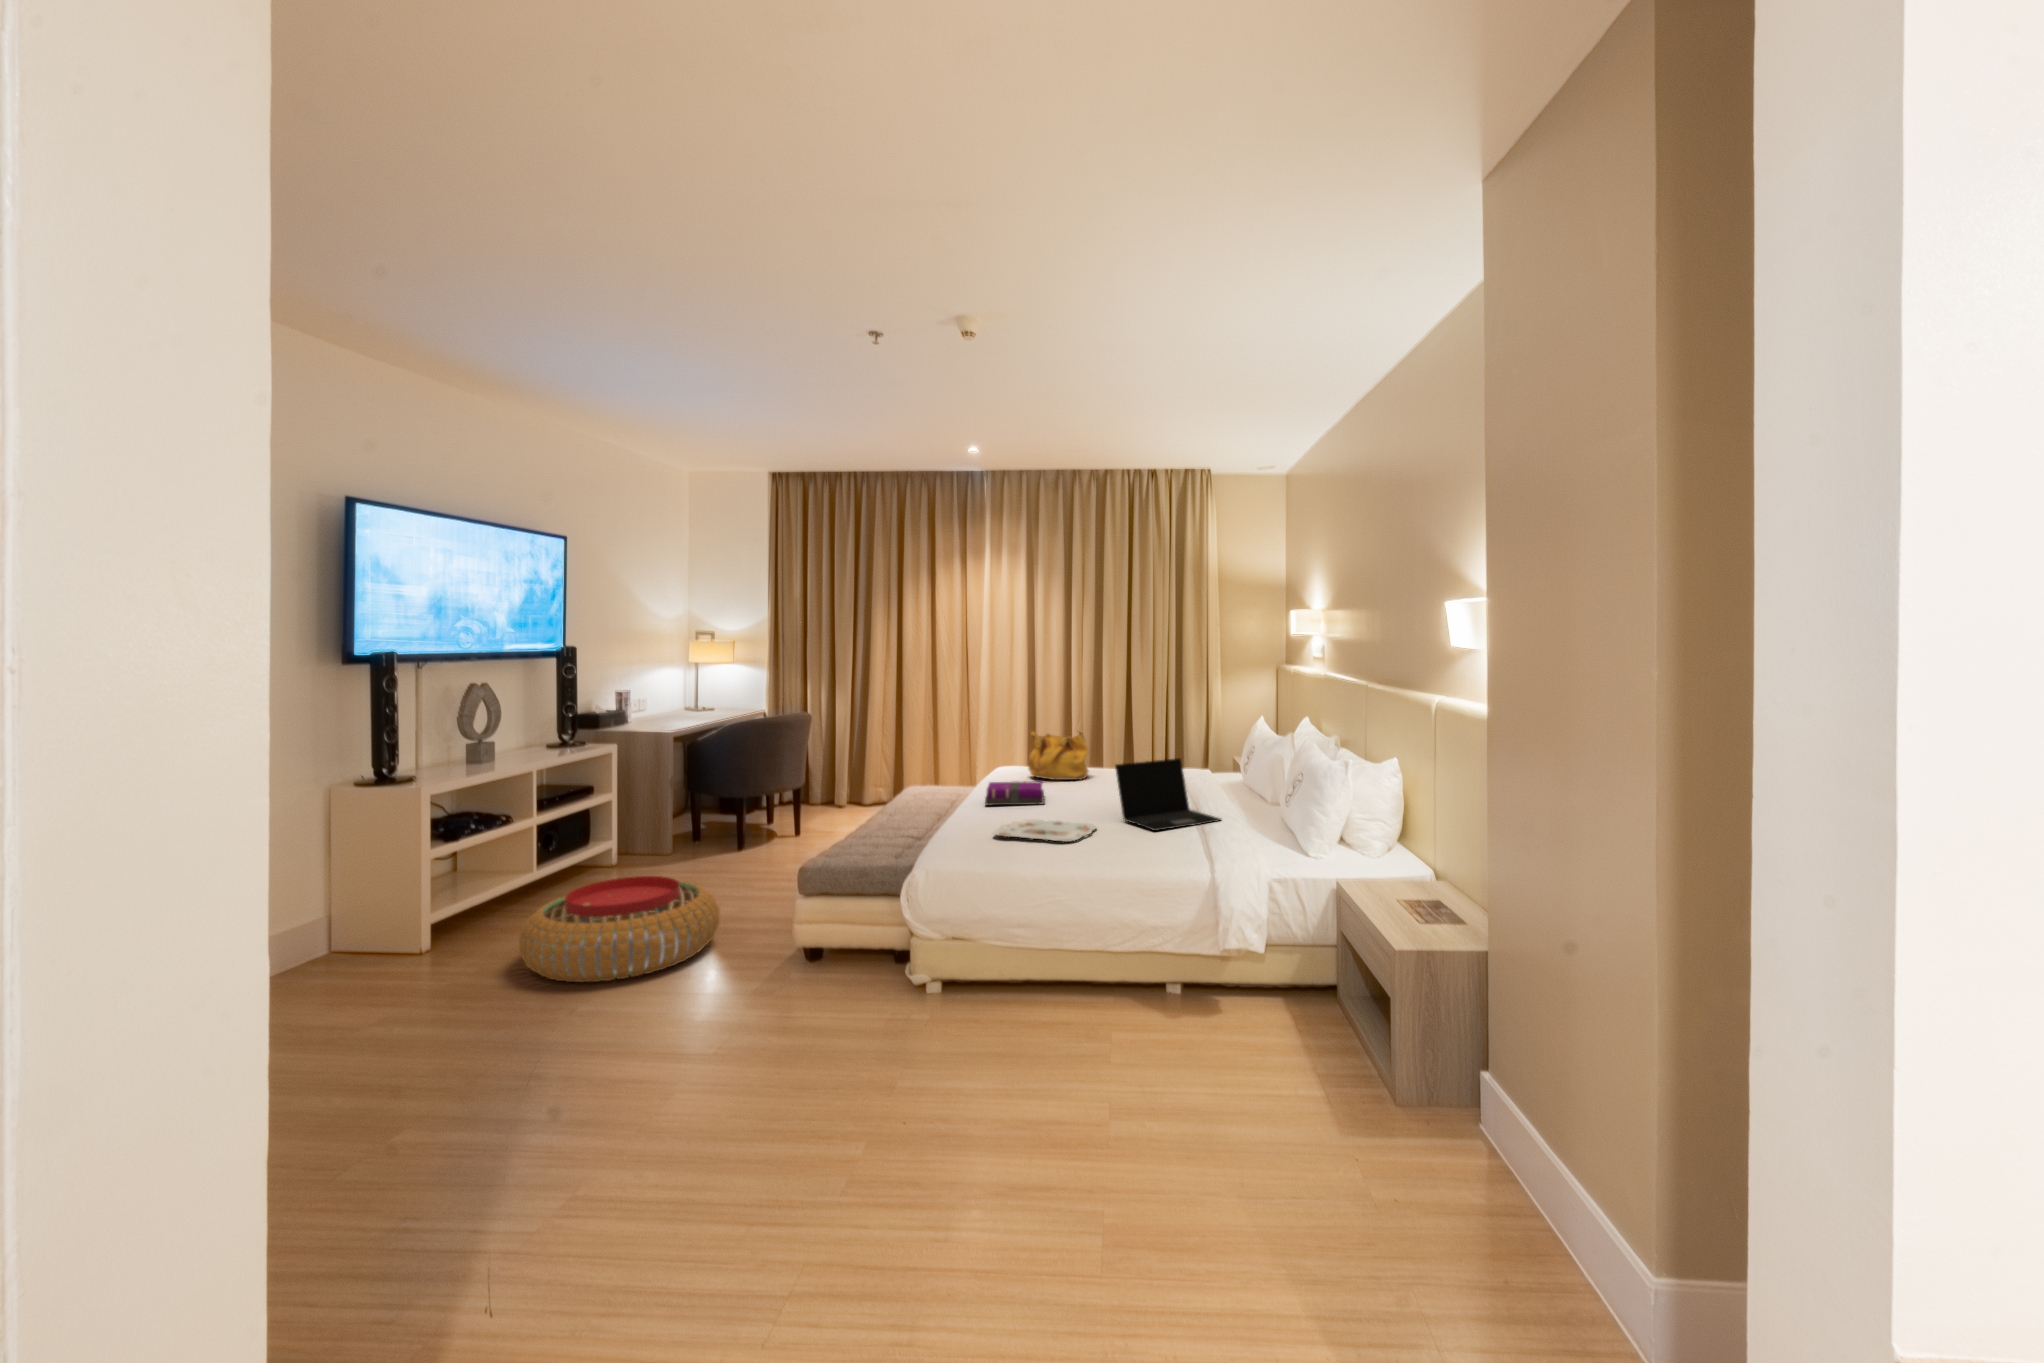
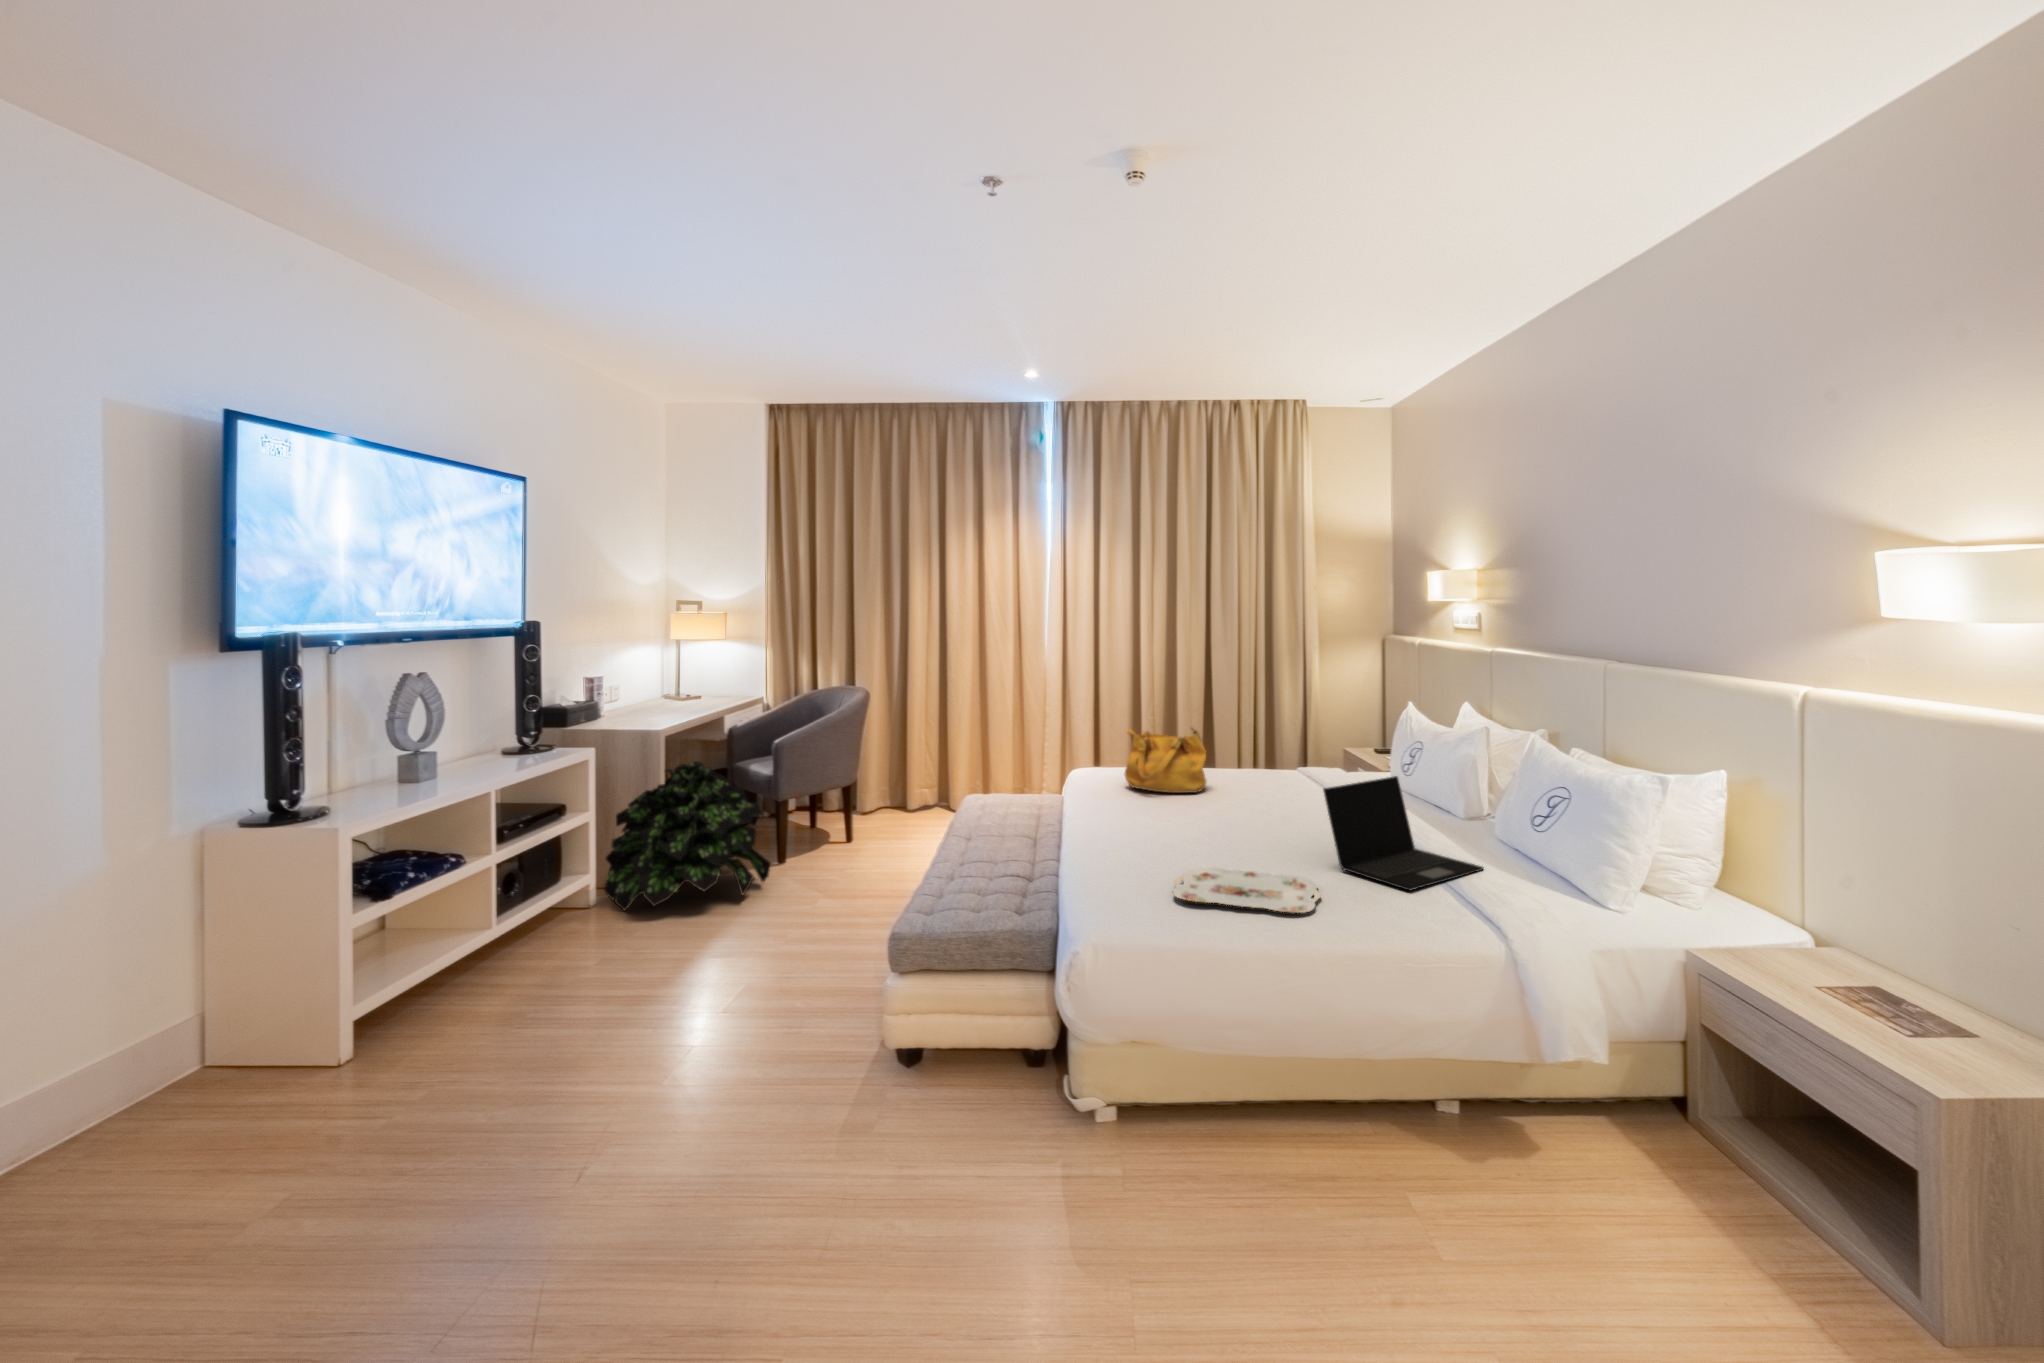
potted plant: none [621,756,752,869] -> present [604,761,771,910]
notebook: present [985,781,1044,805] -> none [1101,801,1191,838]
pouf: present [519,876,719,982] -> none [484,952,772,1141]

